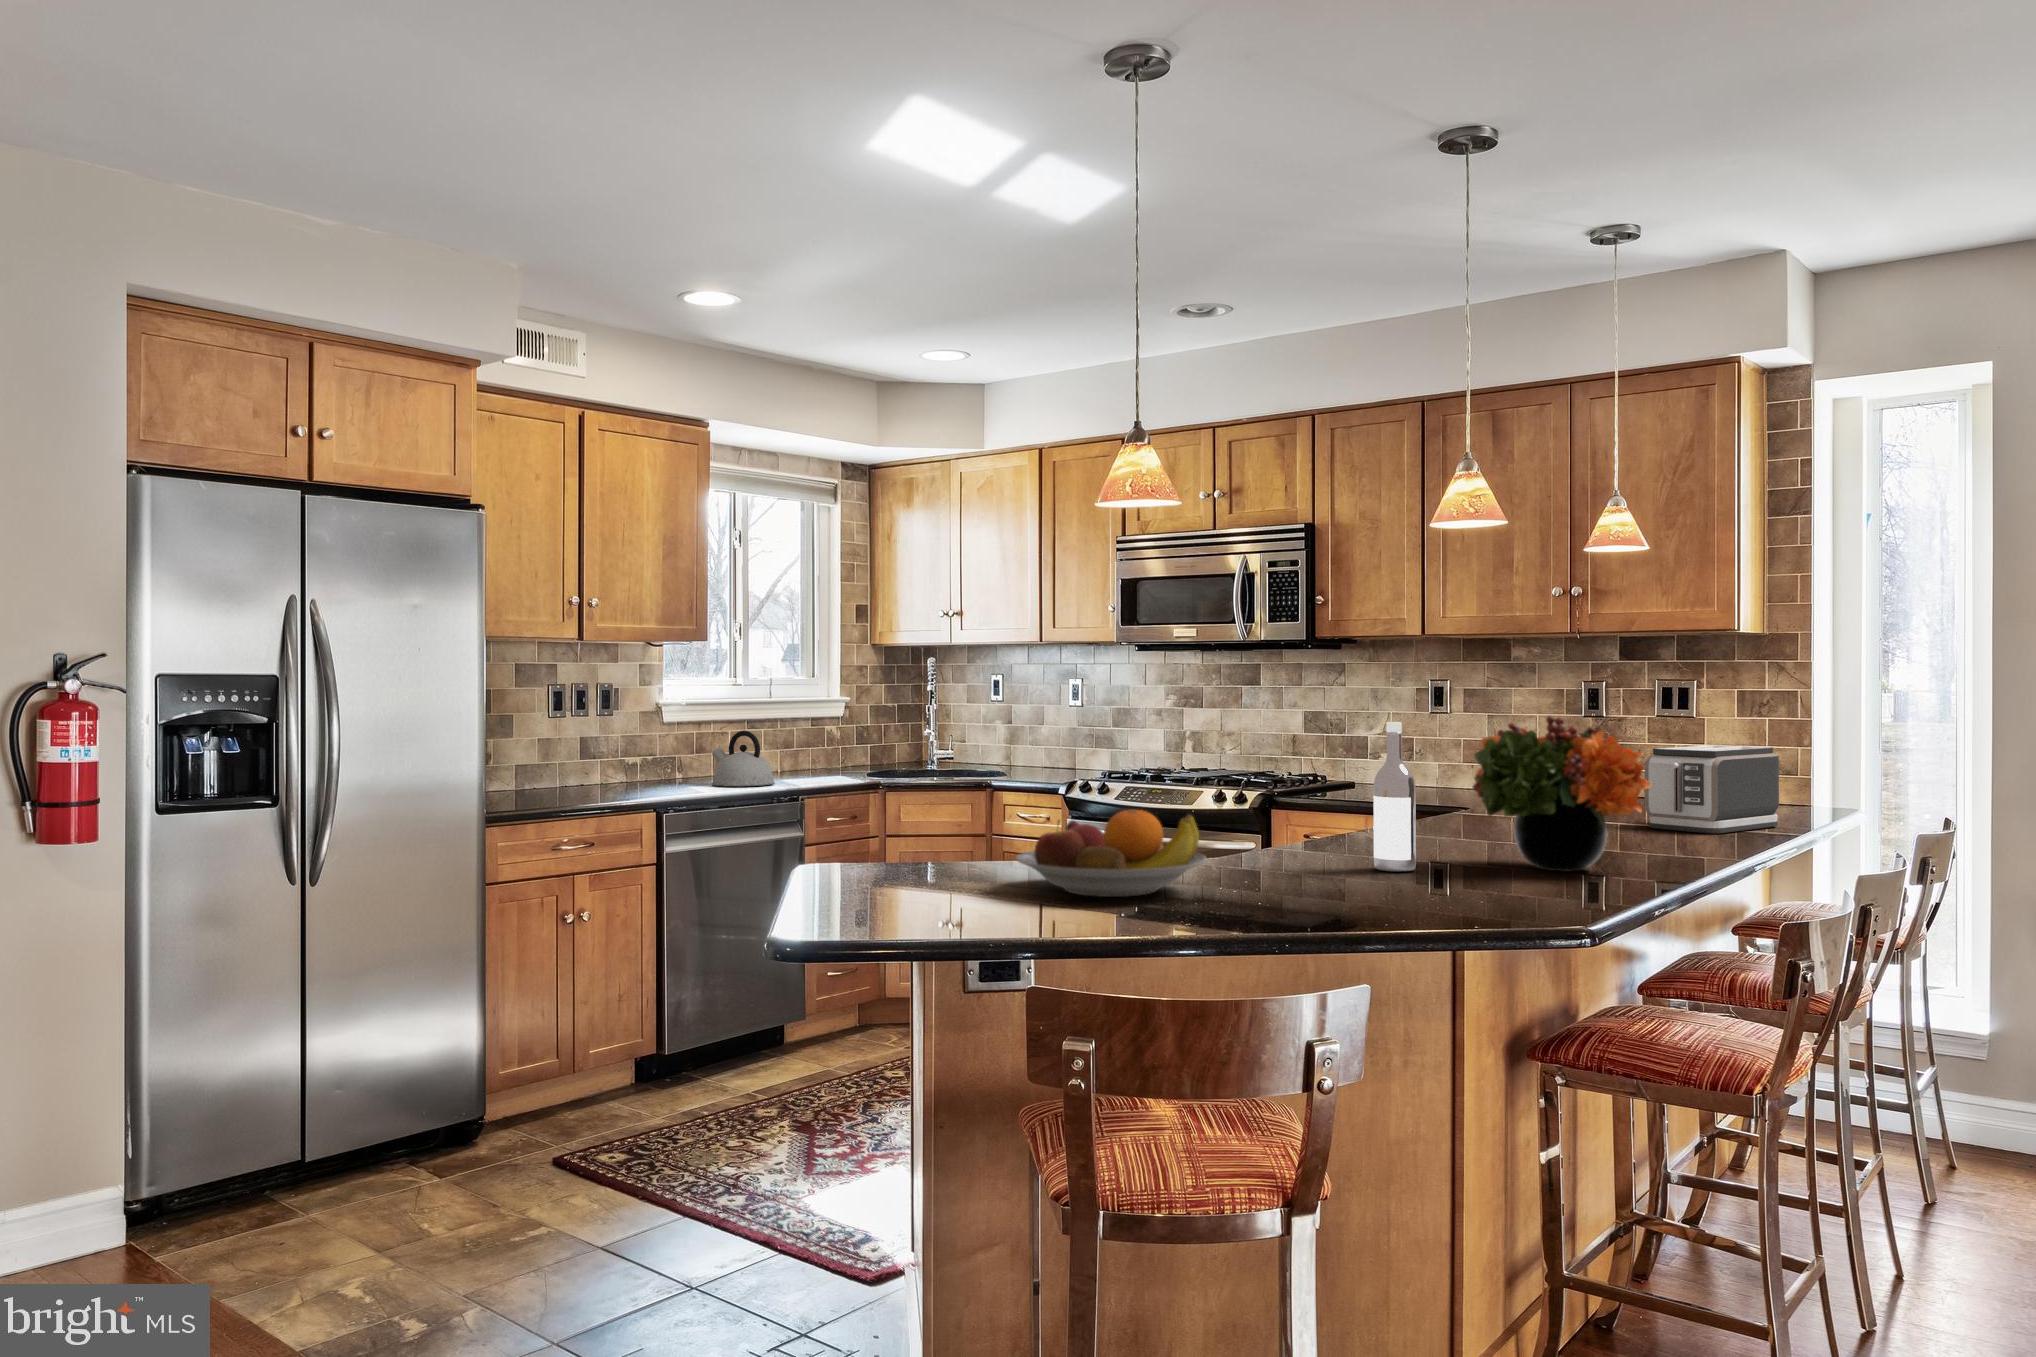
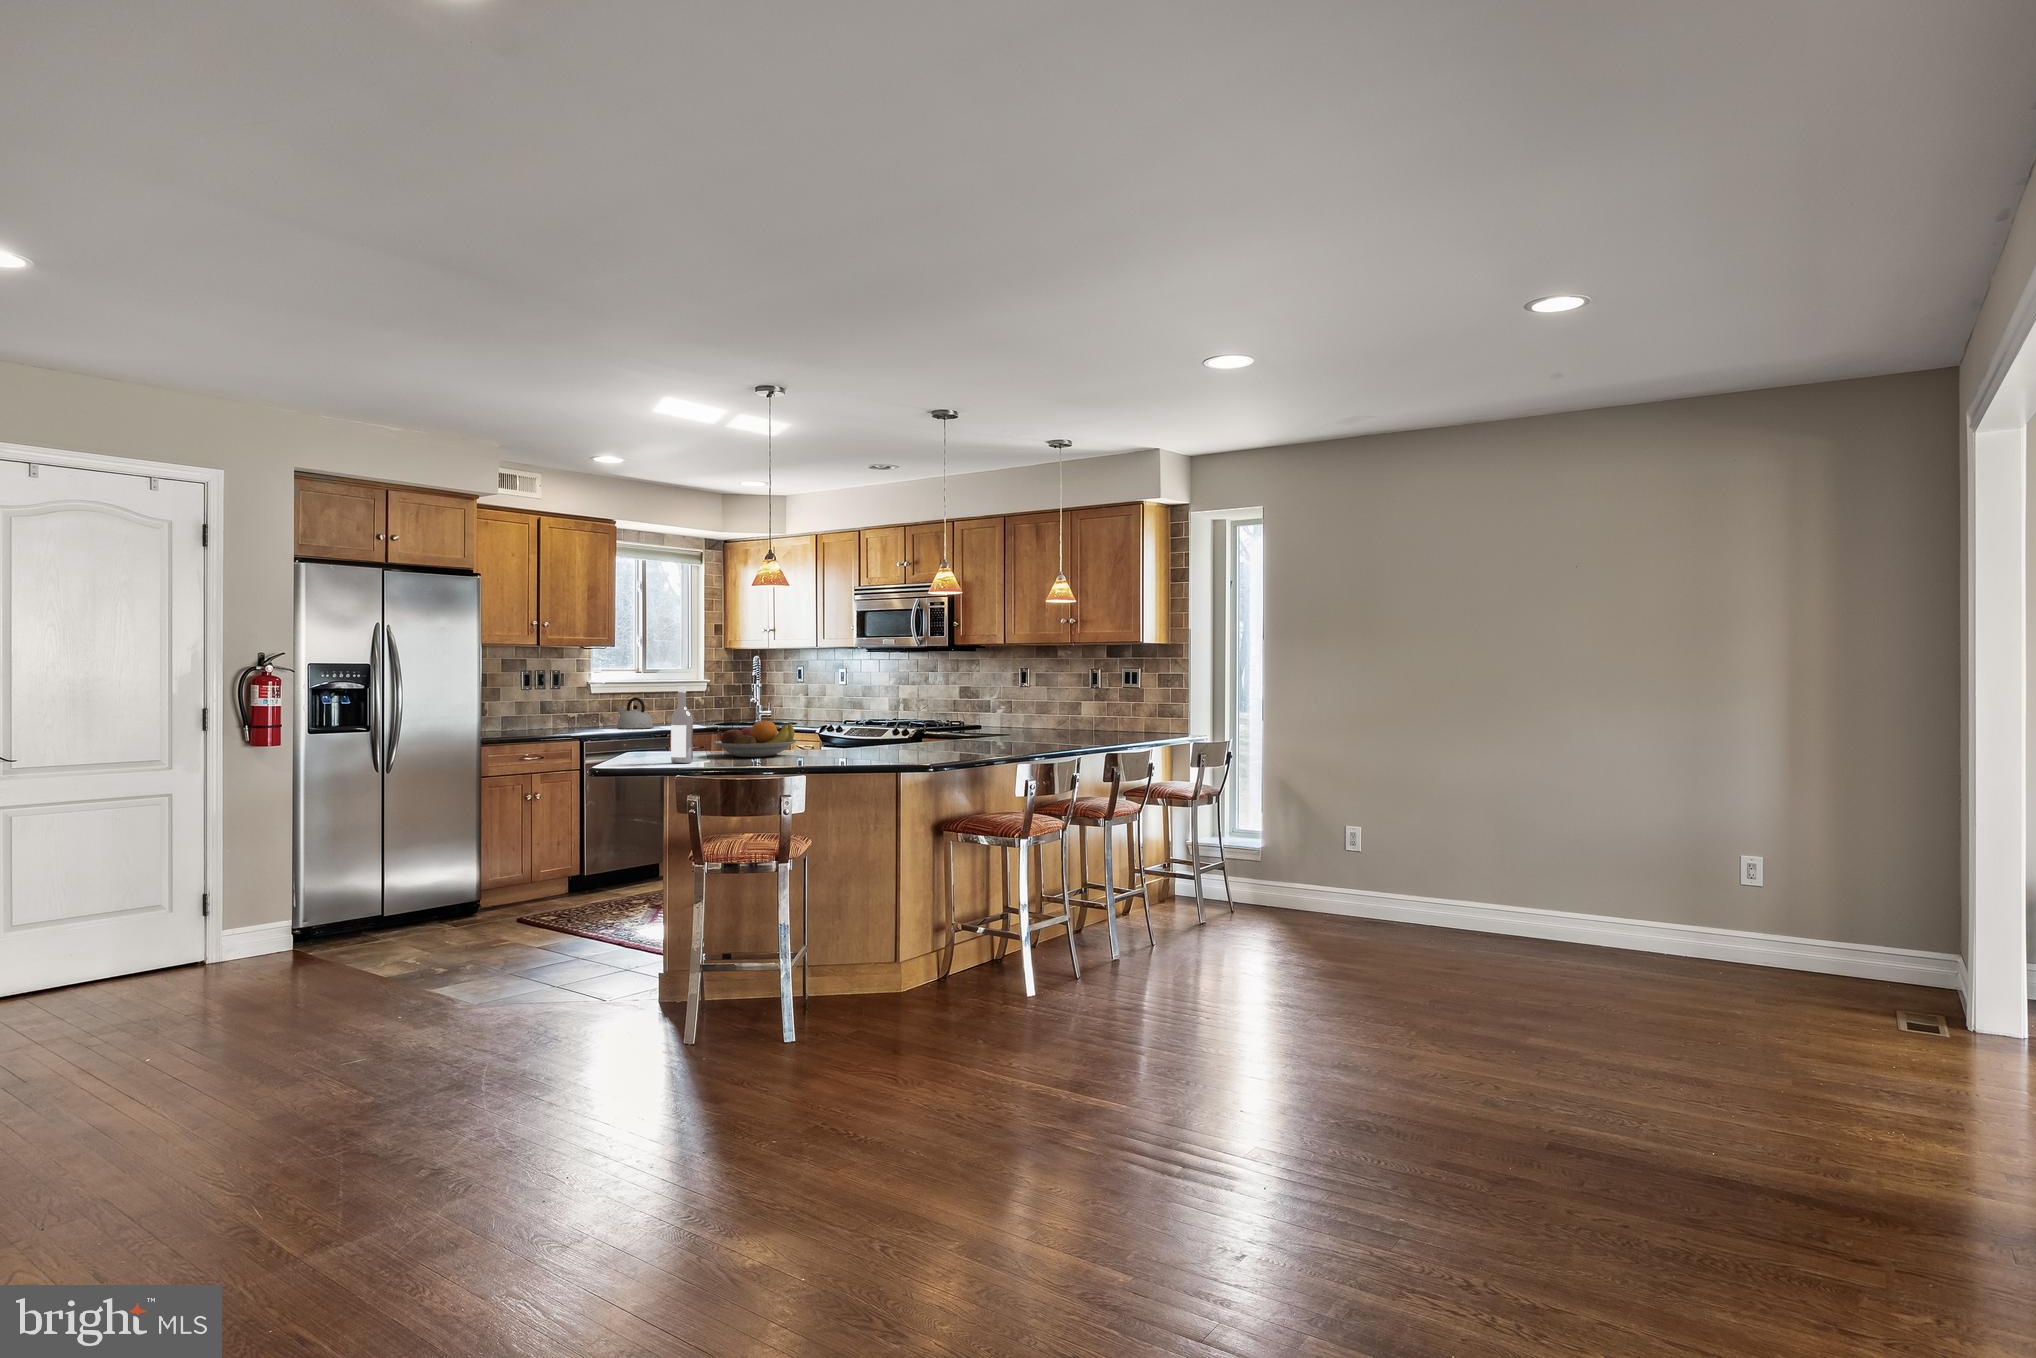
flower arrangement: present [1472,716,1651,871] -> none [929,681,1008,750]
wine bottle: present [1373,722,1416,872] -> present [671,687,693,763]
toaster: present [1645,745,1779,833] -> none [1066,699,1132,740]

